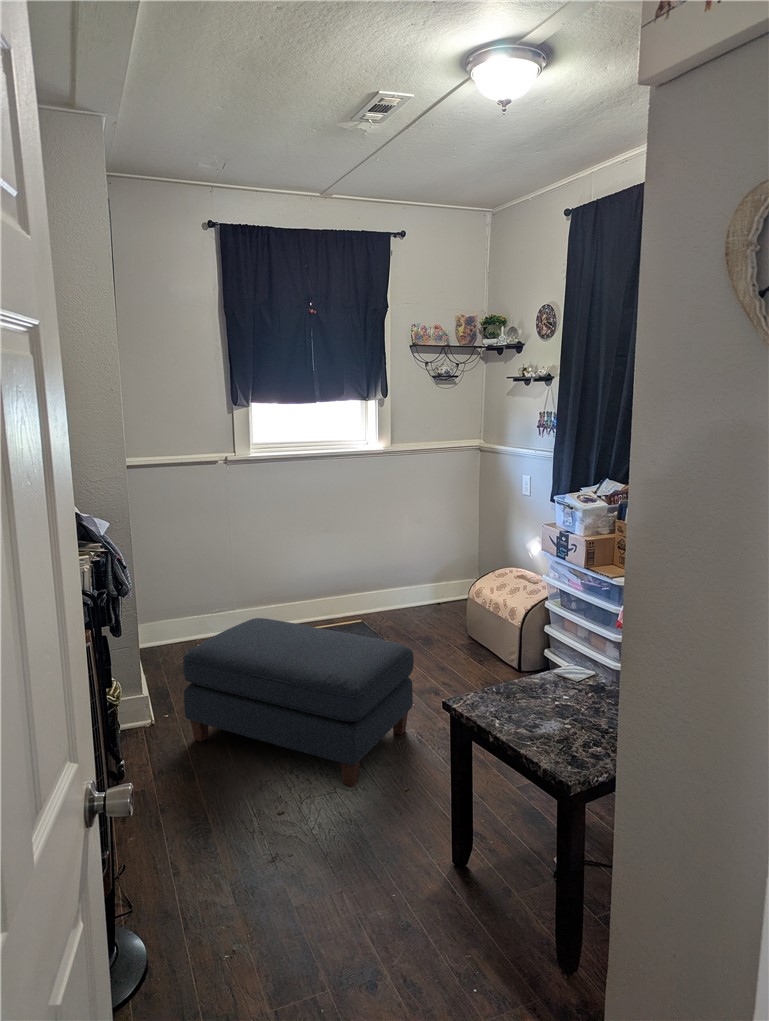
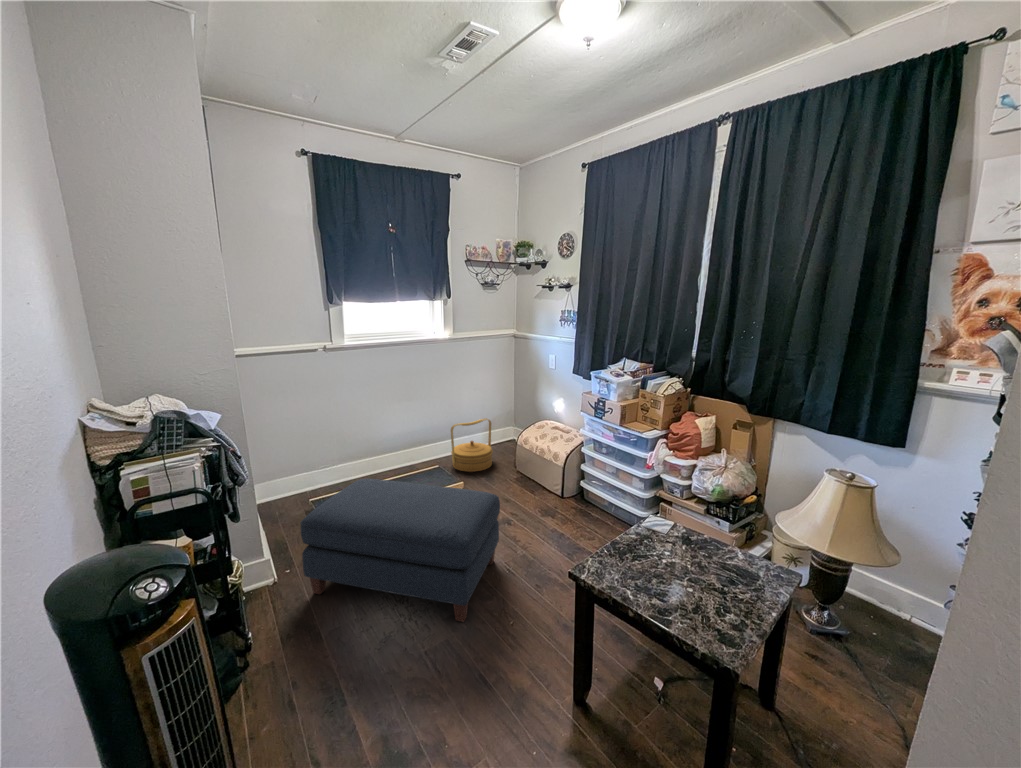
woven basket: none [381,558,438,628] -> present [451,418,493,472]

